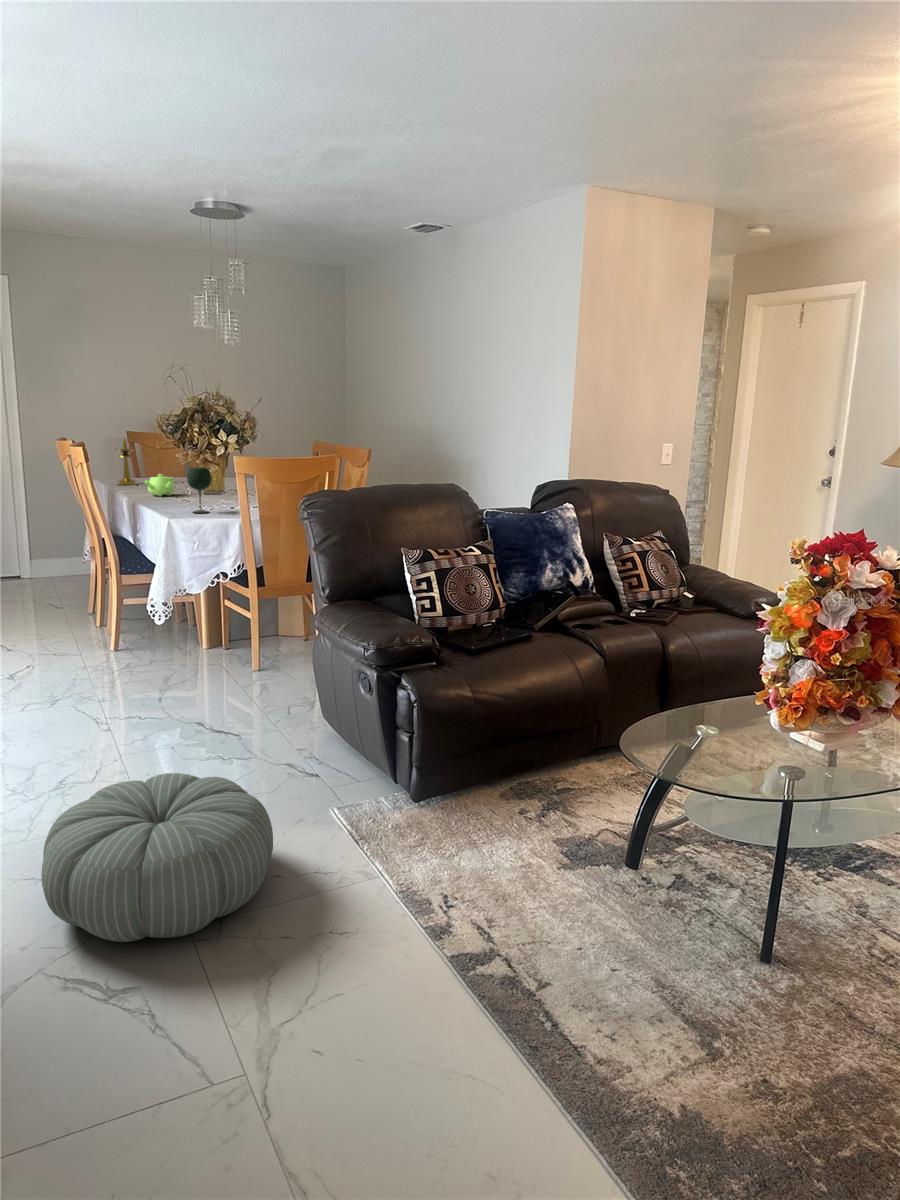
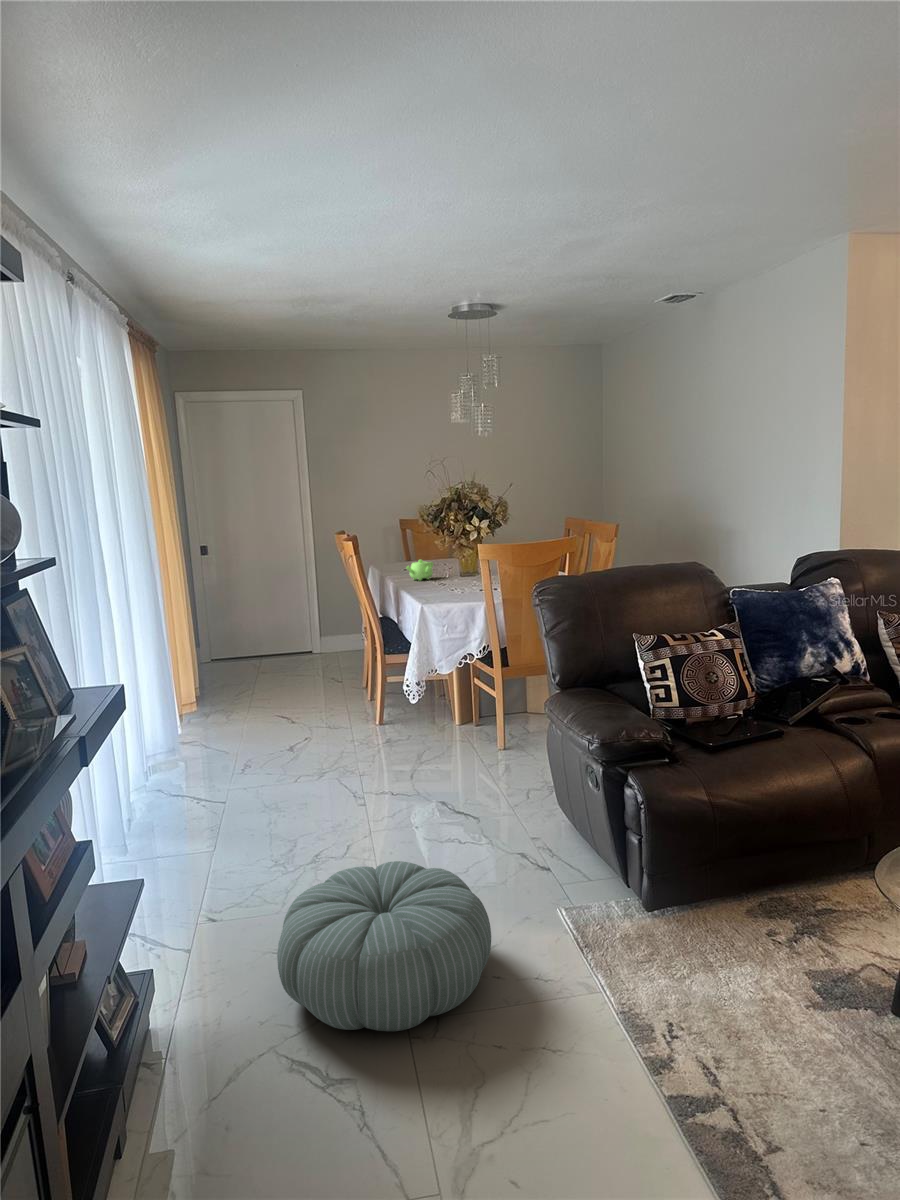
candlestick: present [116,438,137,485] -> none [384,525,404,569]
wine glass: present [187,467,212,513] -> none [439,554,461,598]

